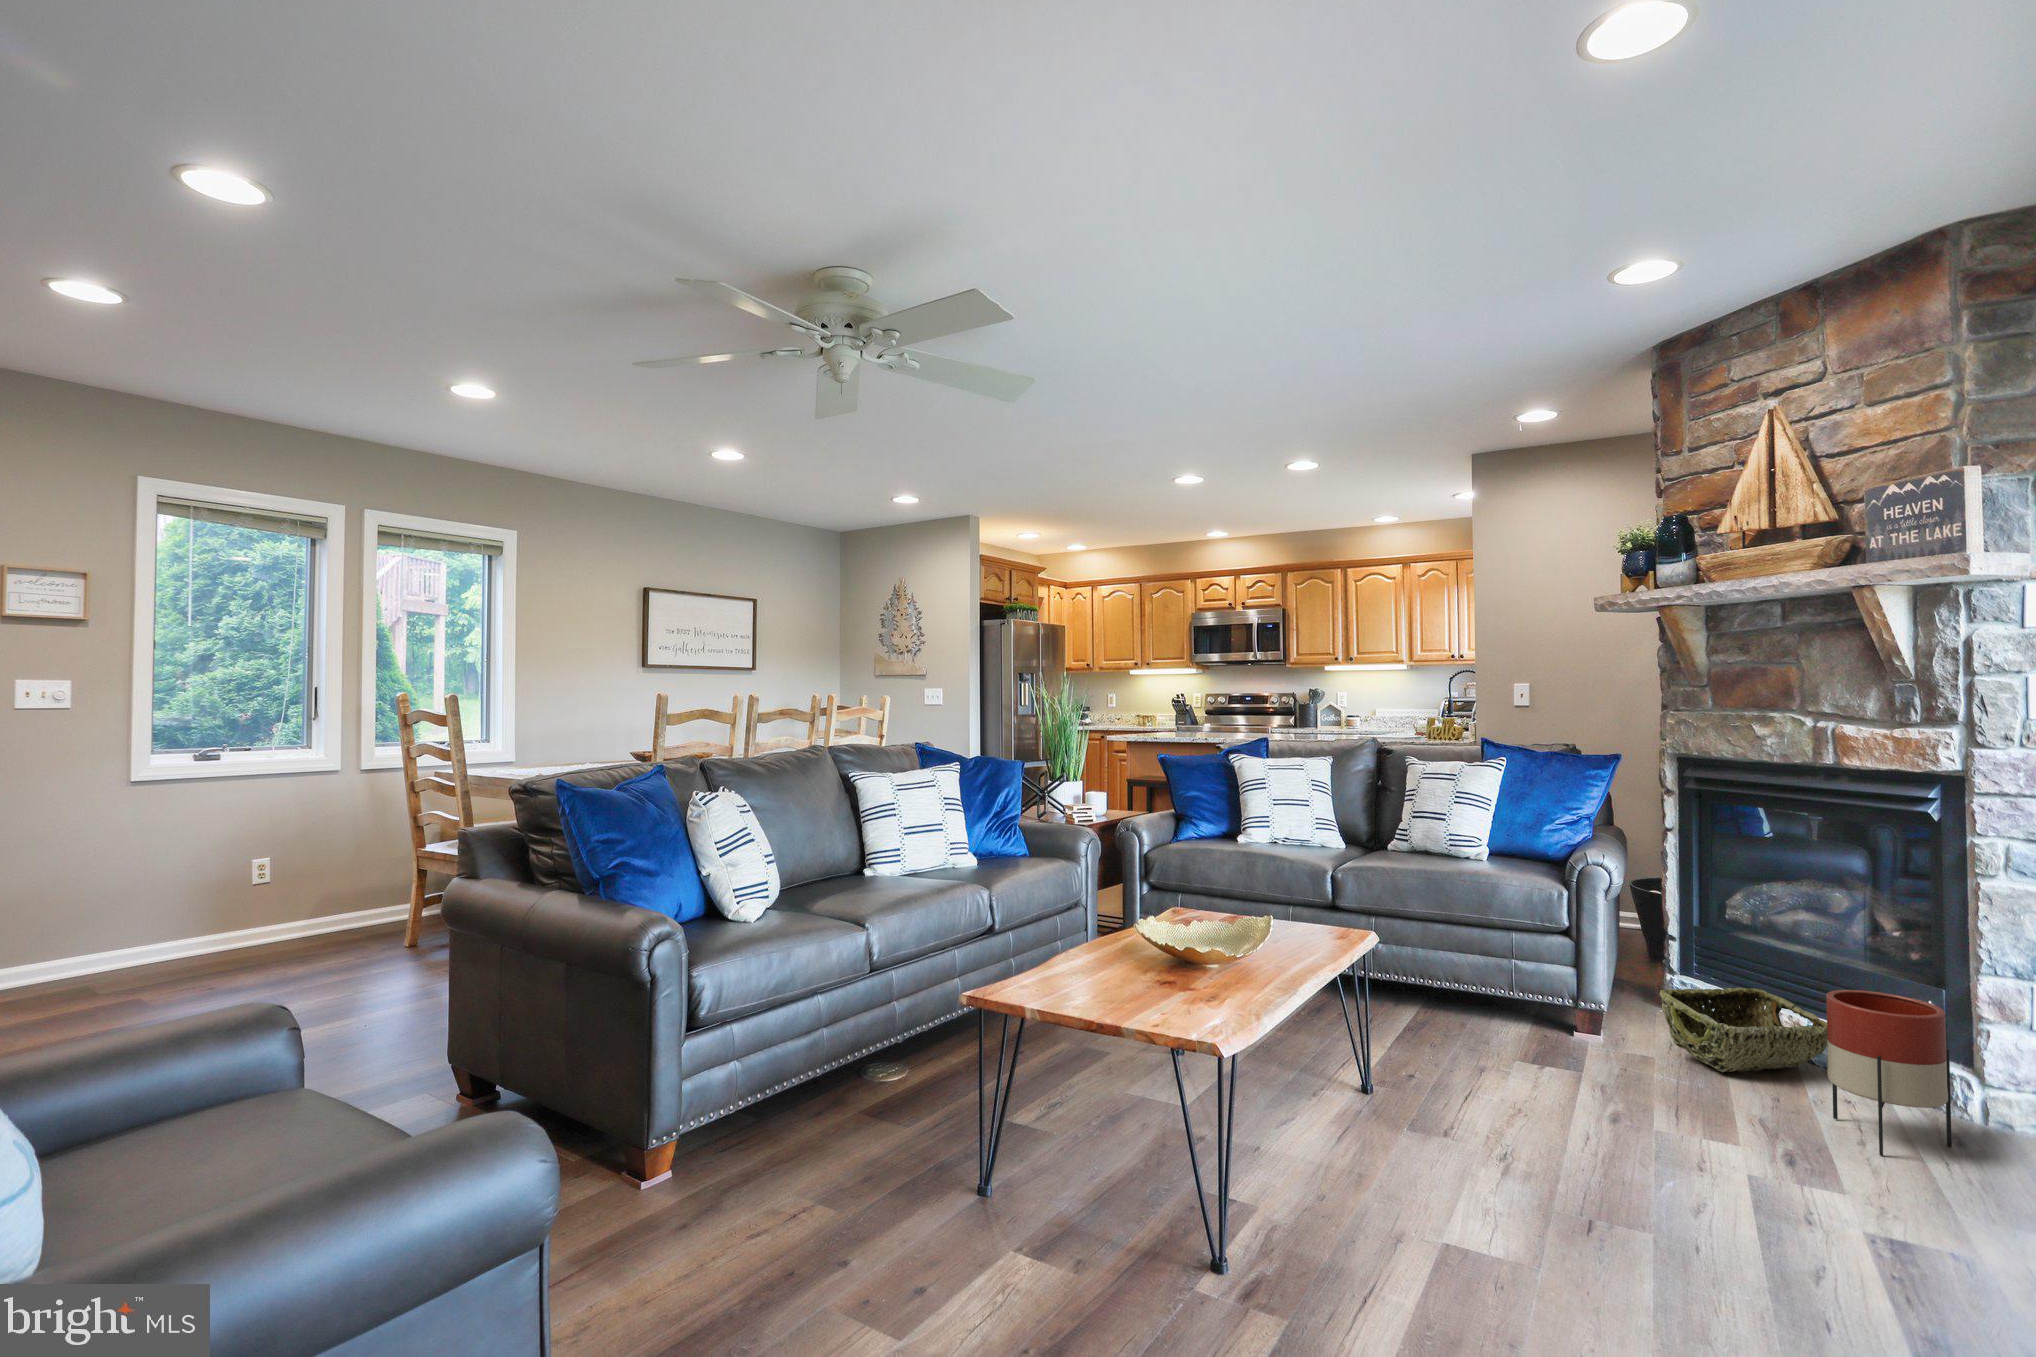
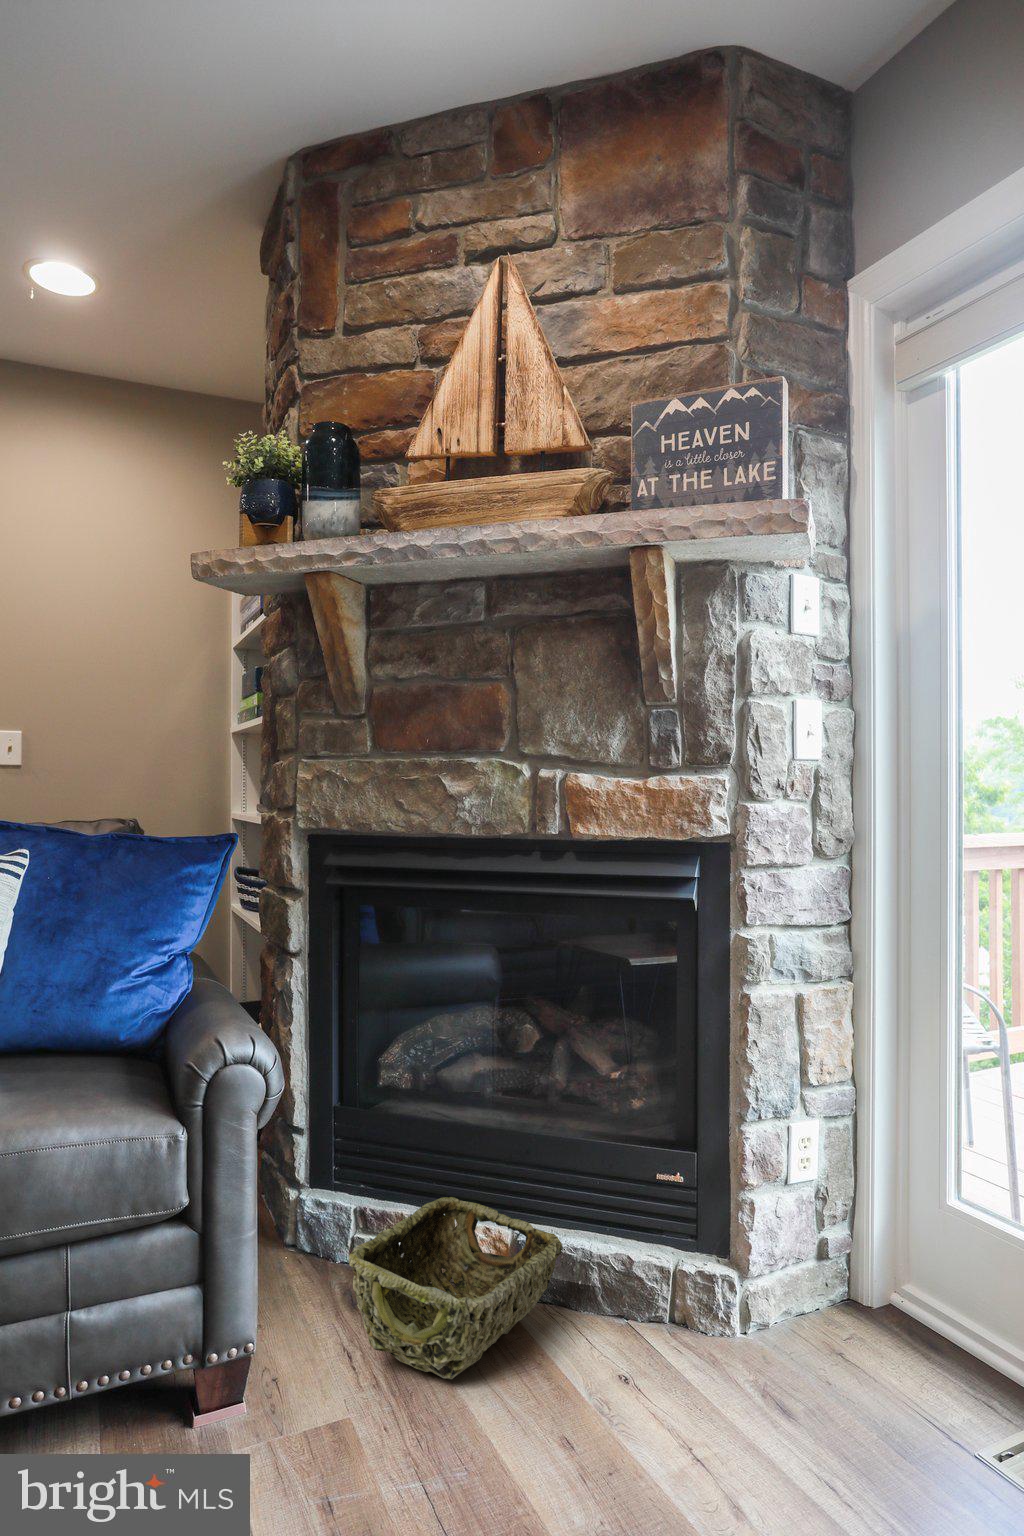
planter: present [1826,990,1952,1156] -> none [635,1189,792,1485]

